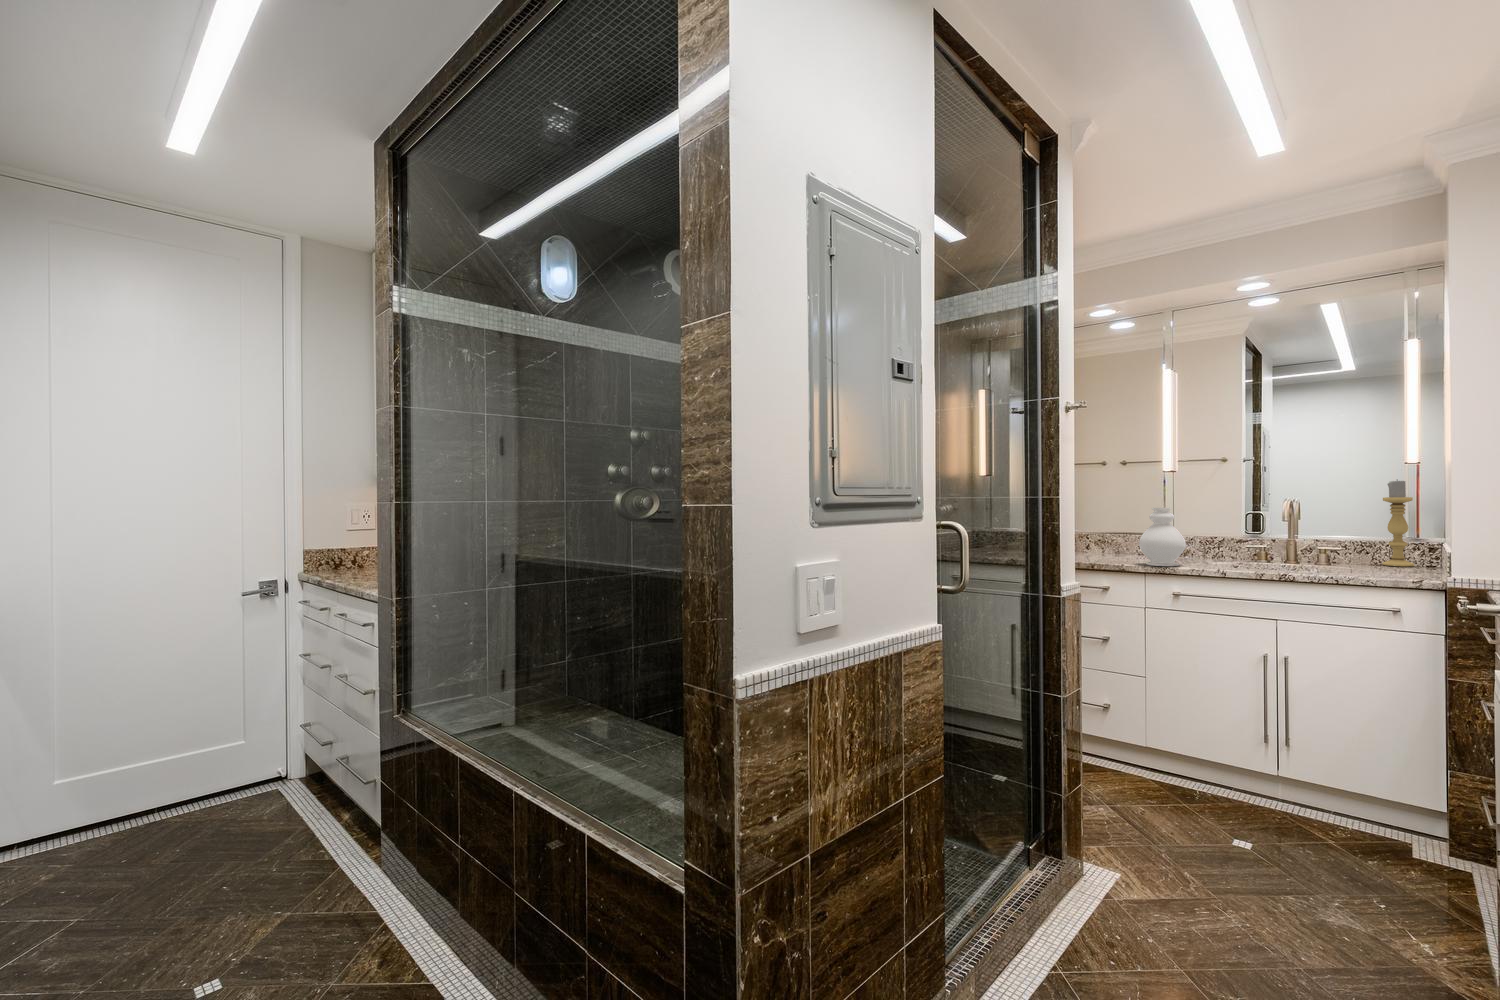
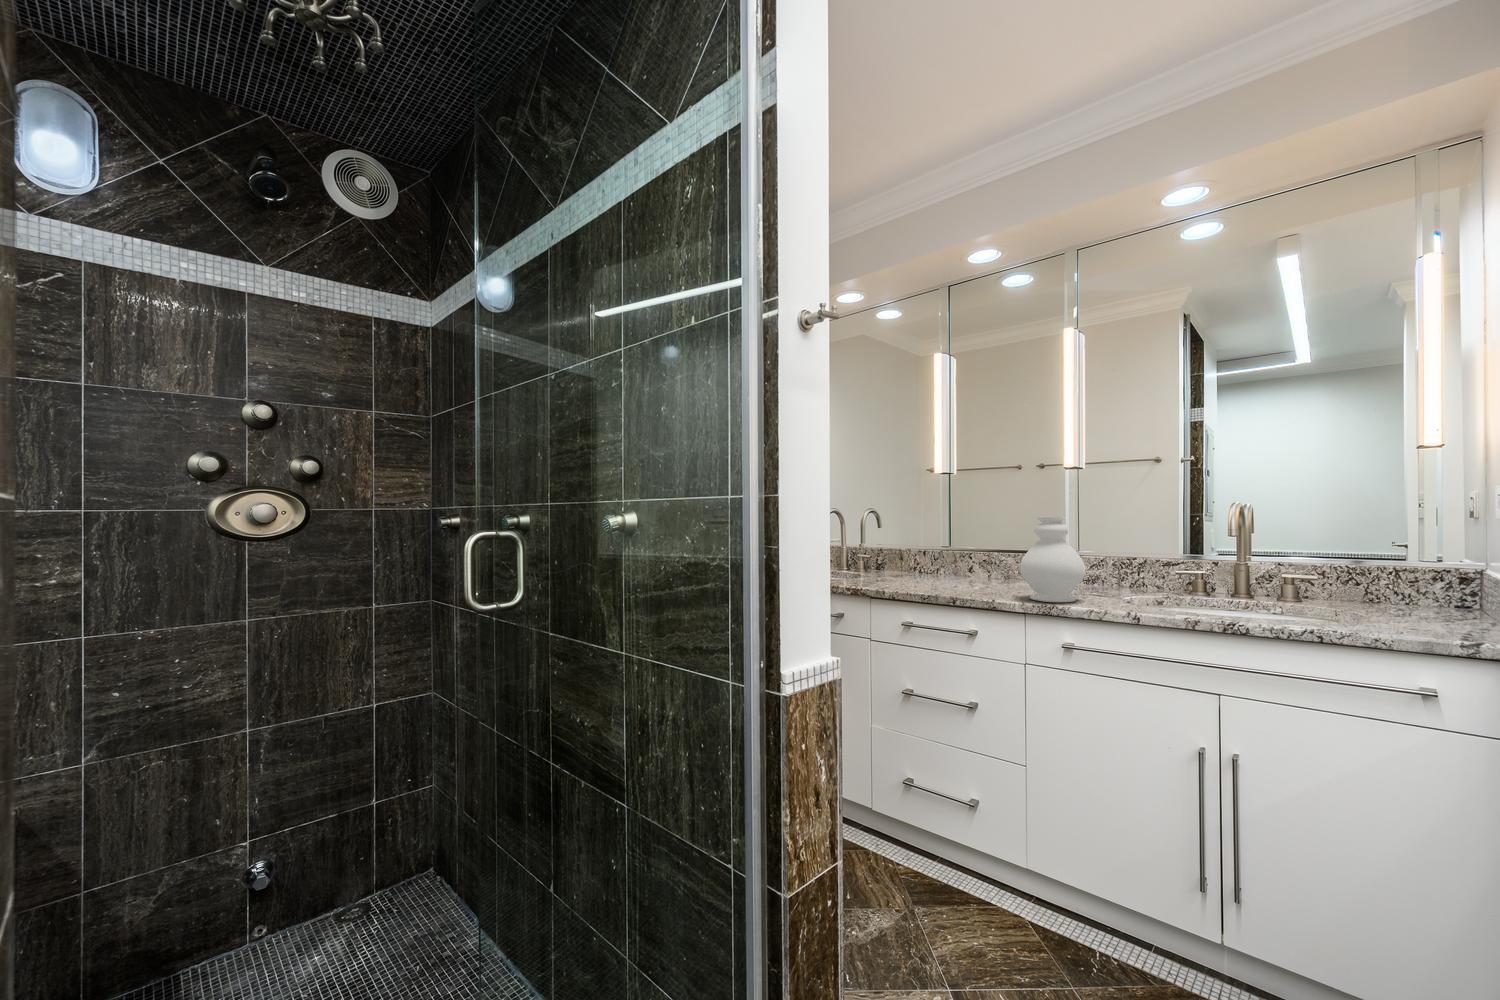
candle holder: present [1382,480,1414,567] -> none [1382,472,1435,608]

